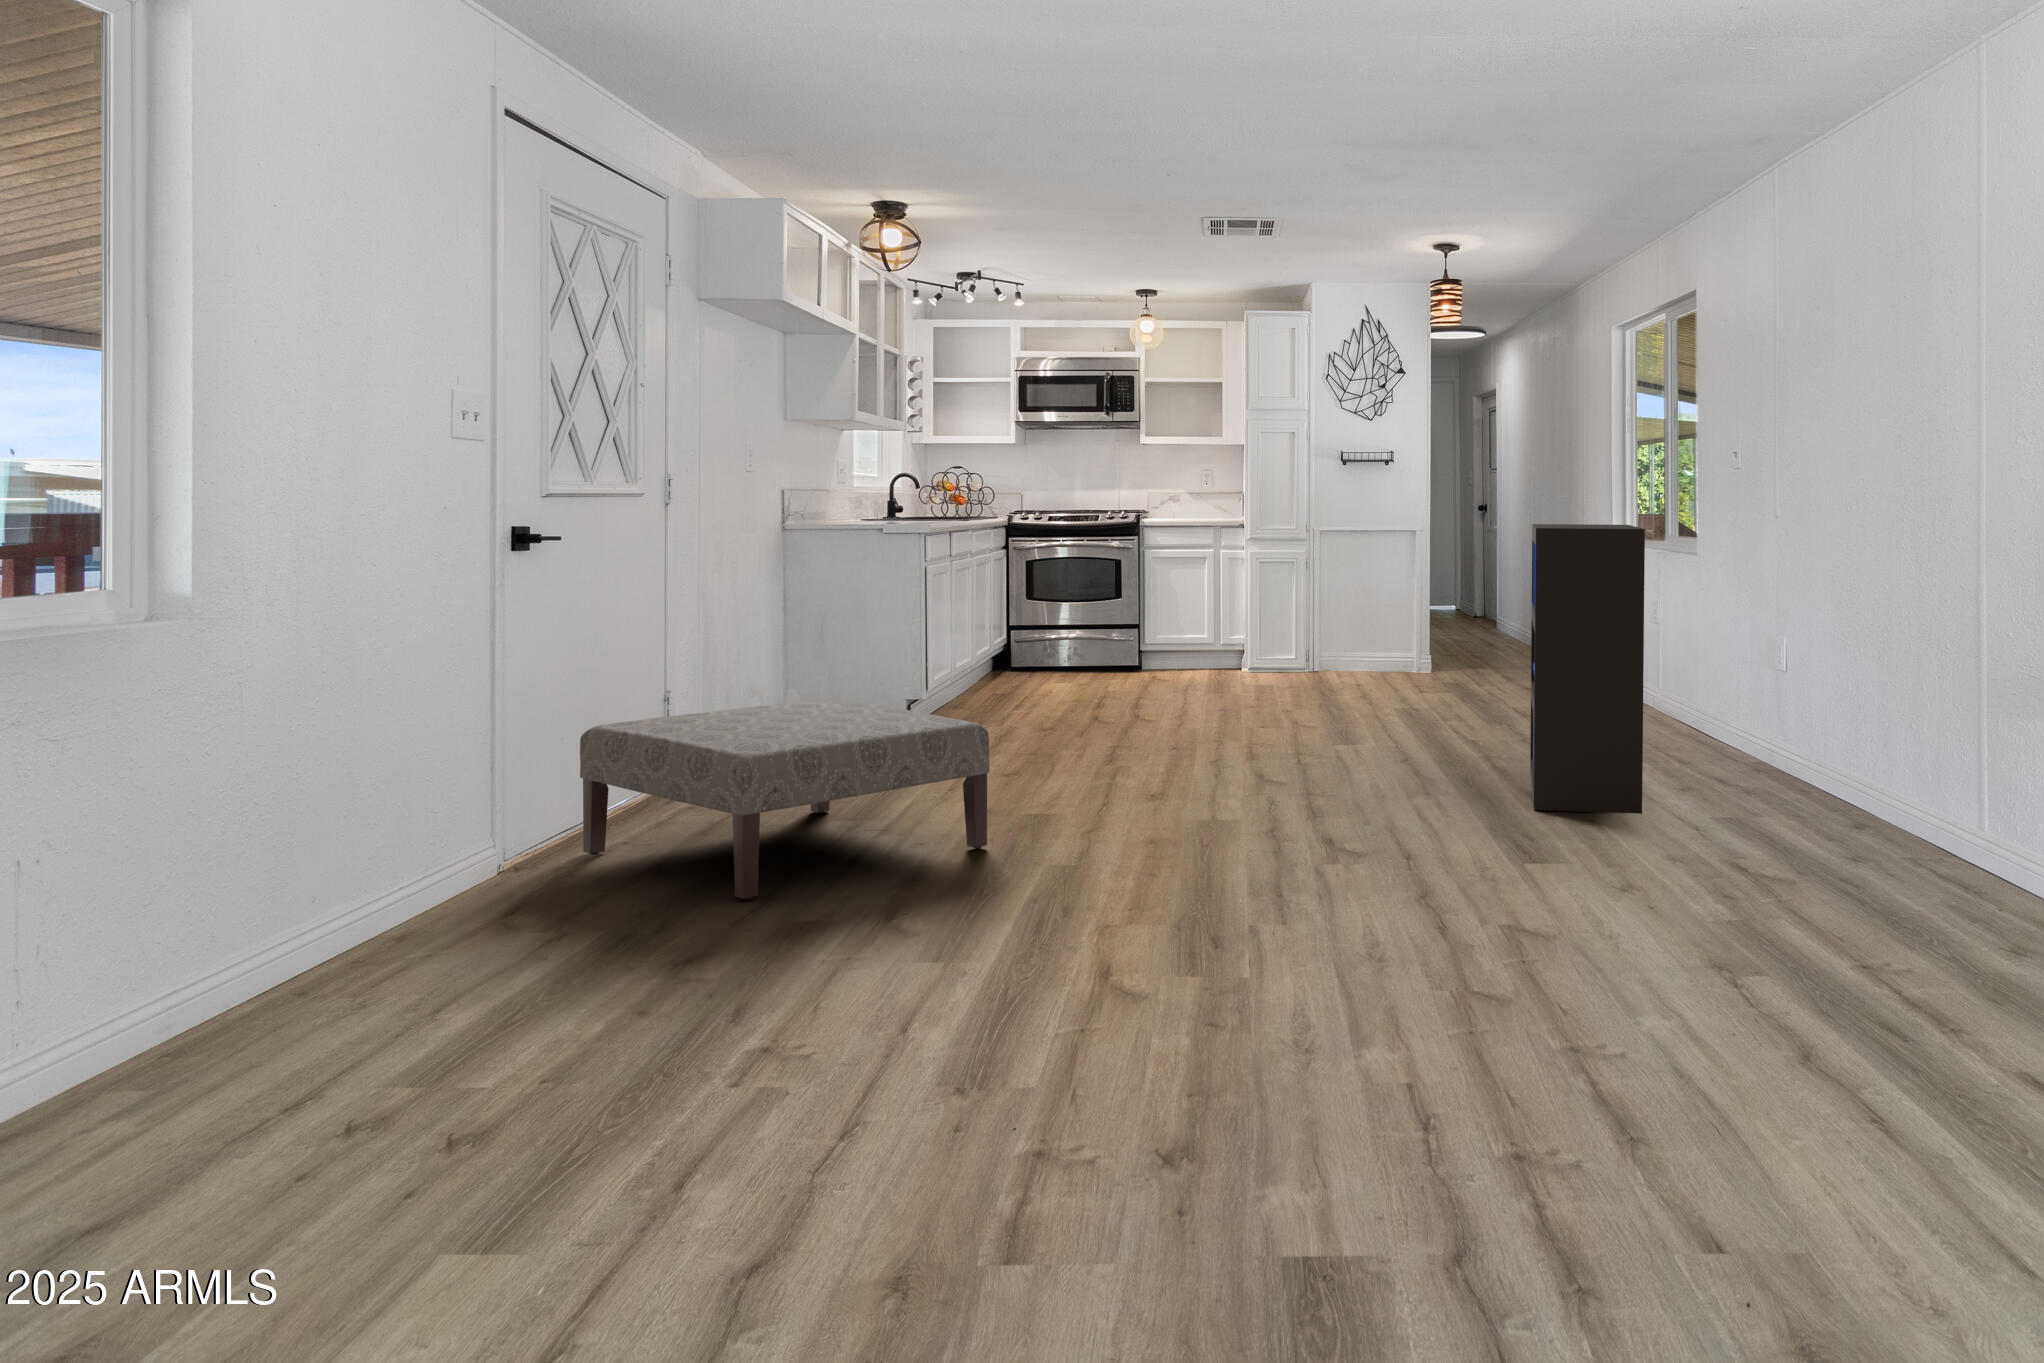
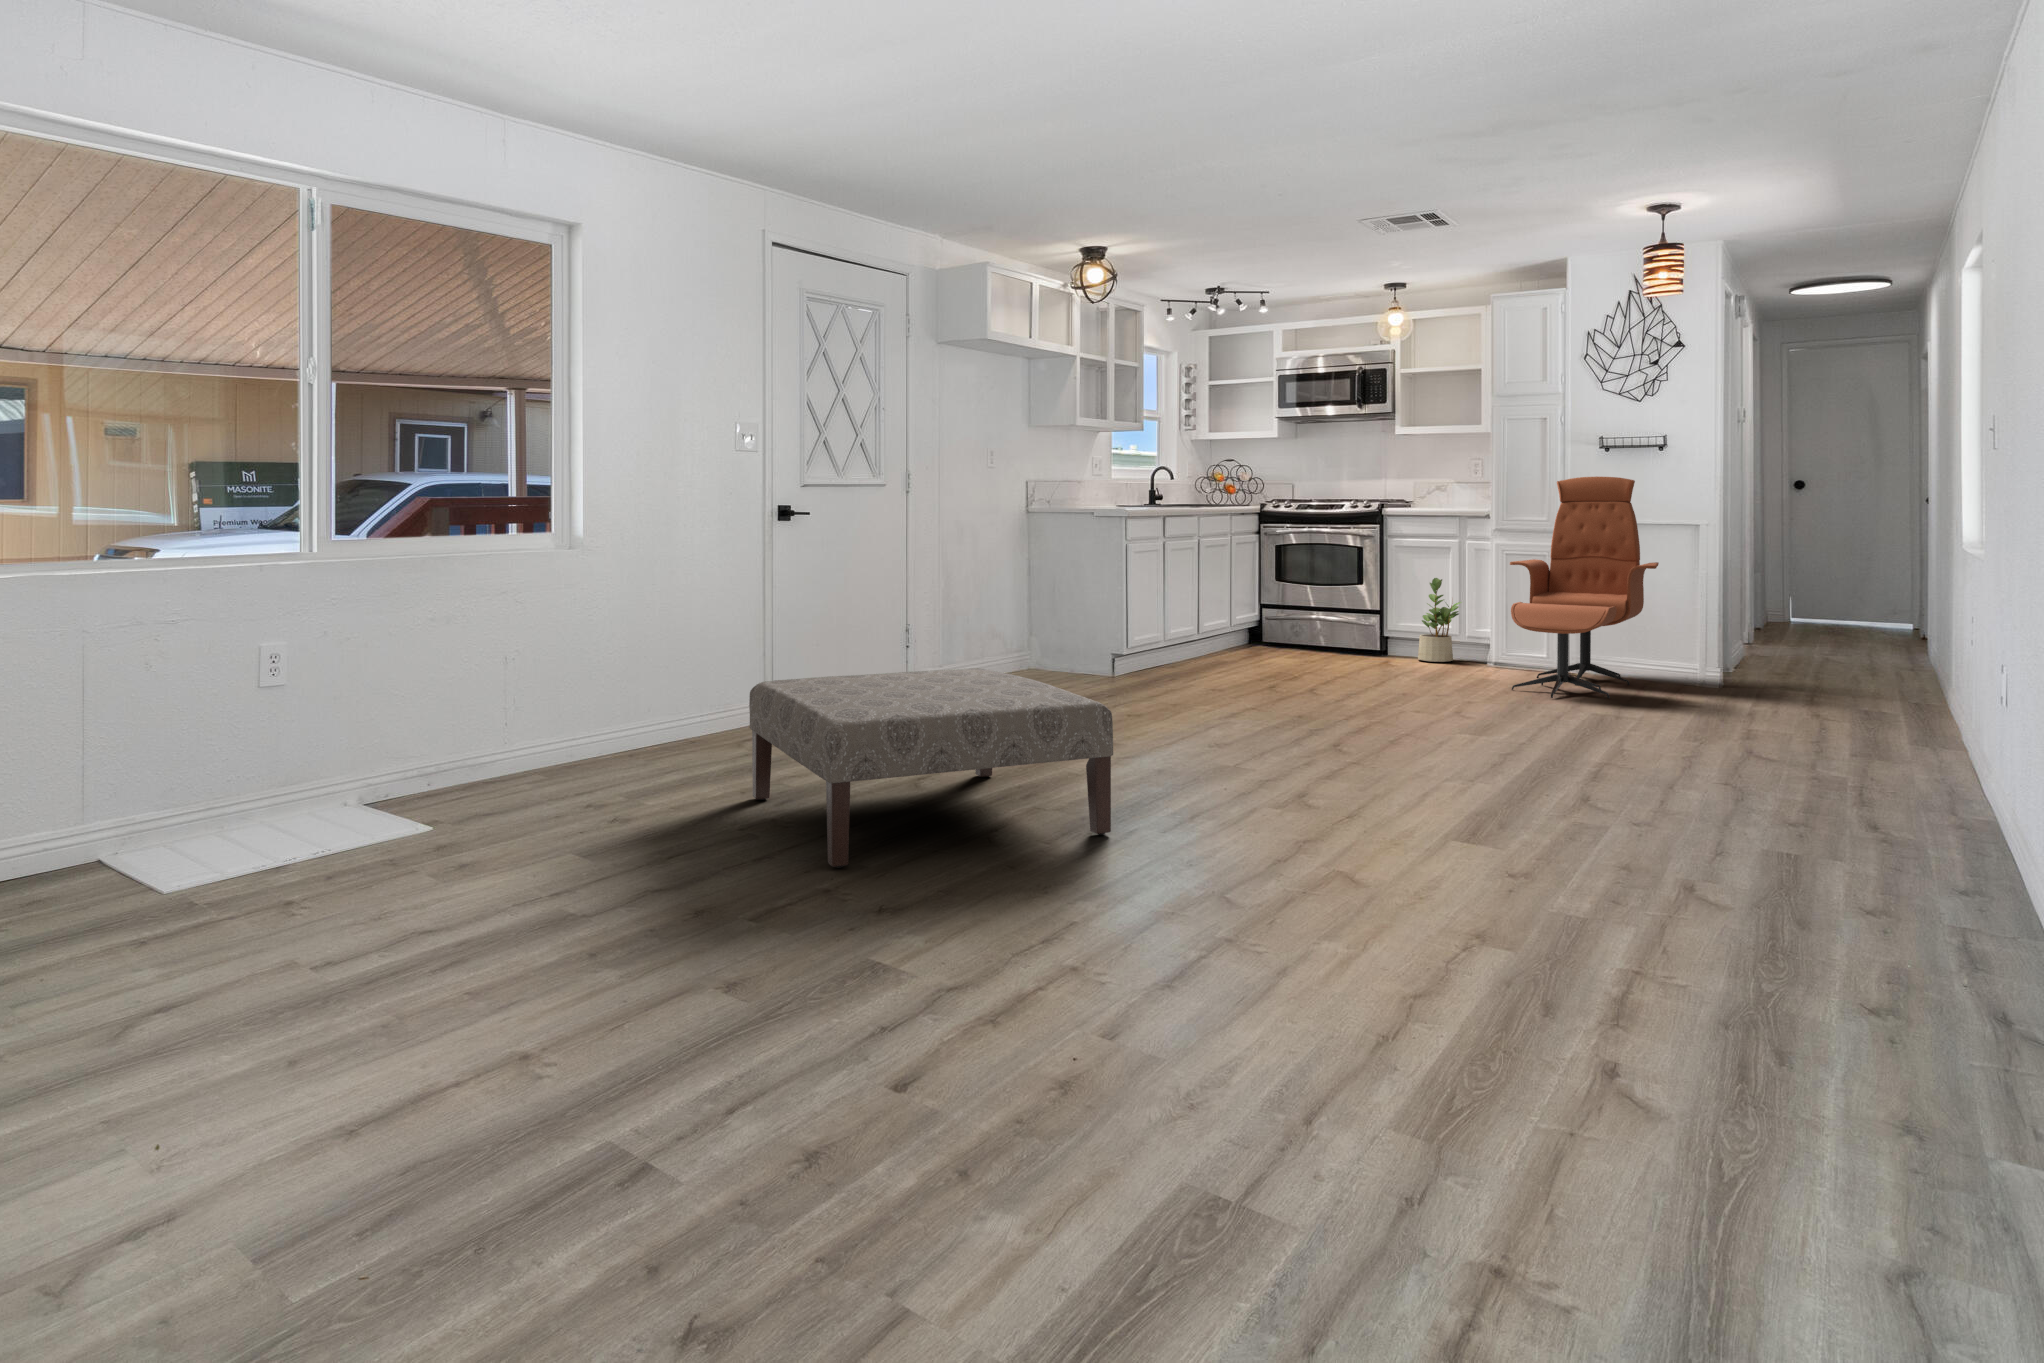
lounge chair: none [1263,493,1387,705] -> present [1510,477,1659,698]
bookshelf: present [1530,524,1645,814] -> none [1823,496,2008,885]
potted plant: none [1174,593,1215,678] -> present [1418,578,1462,662]

